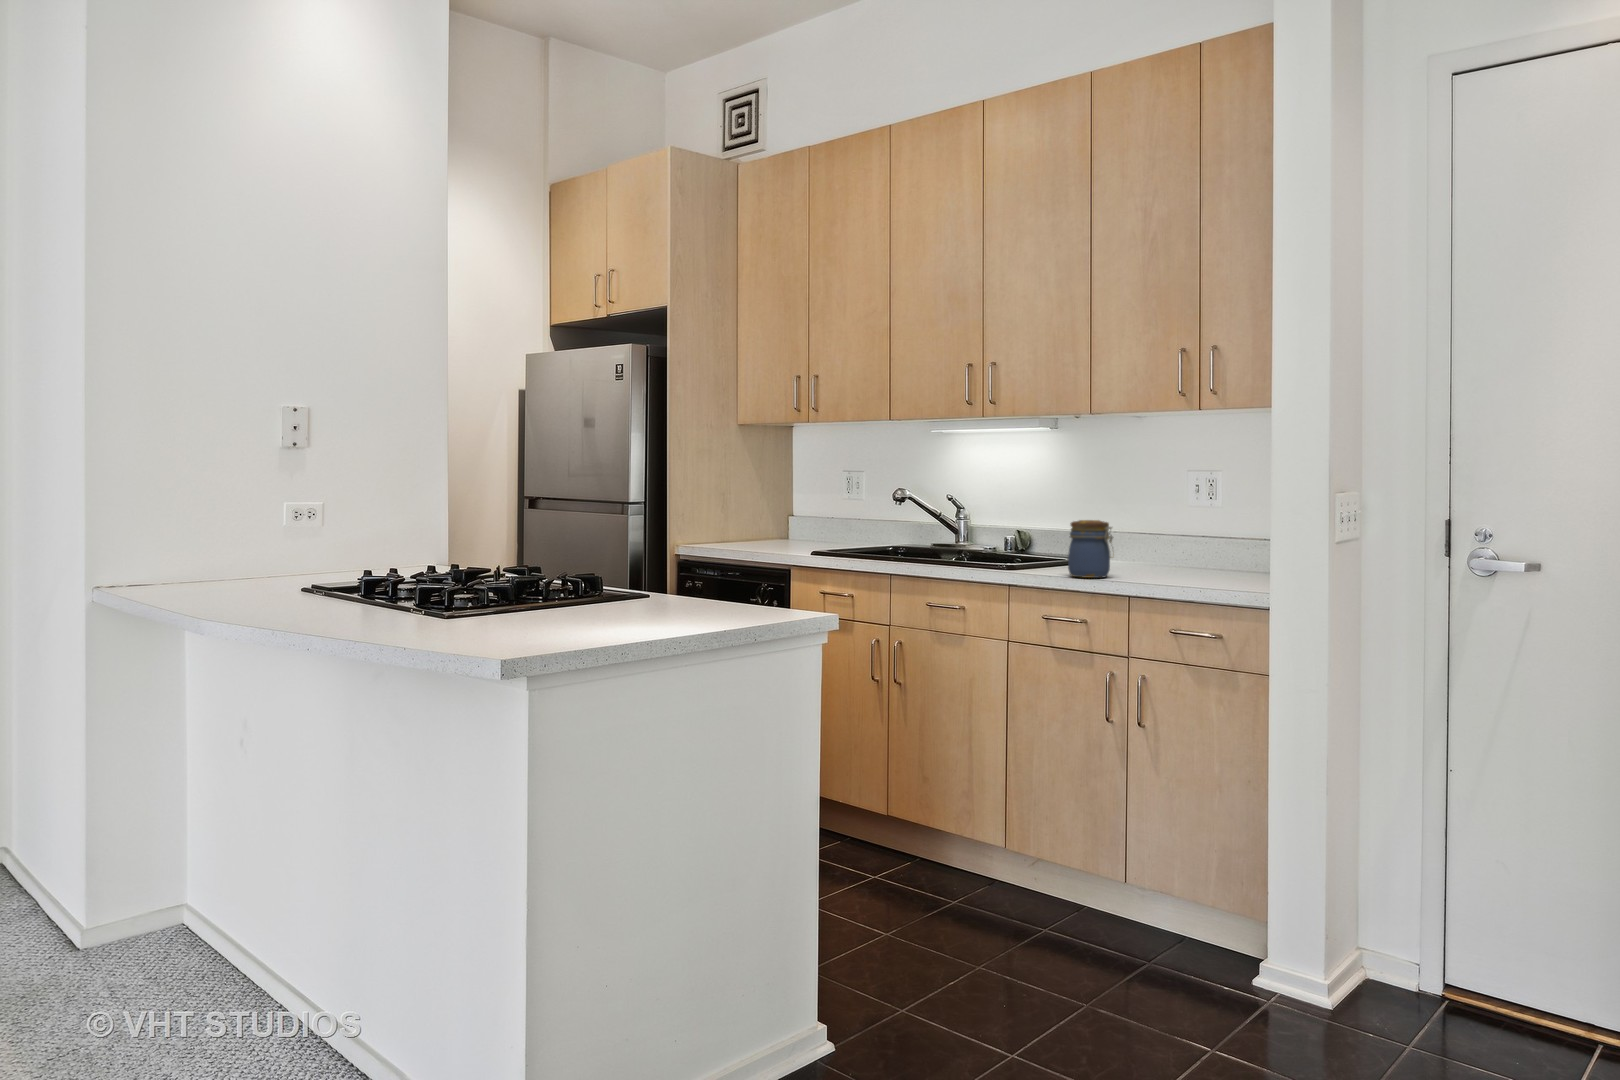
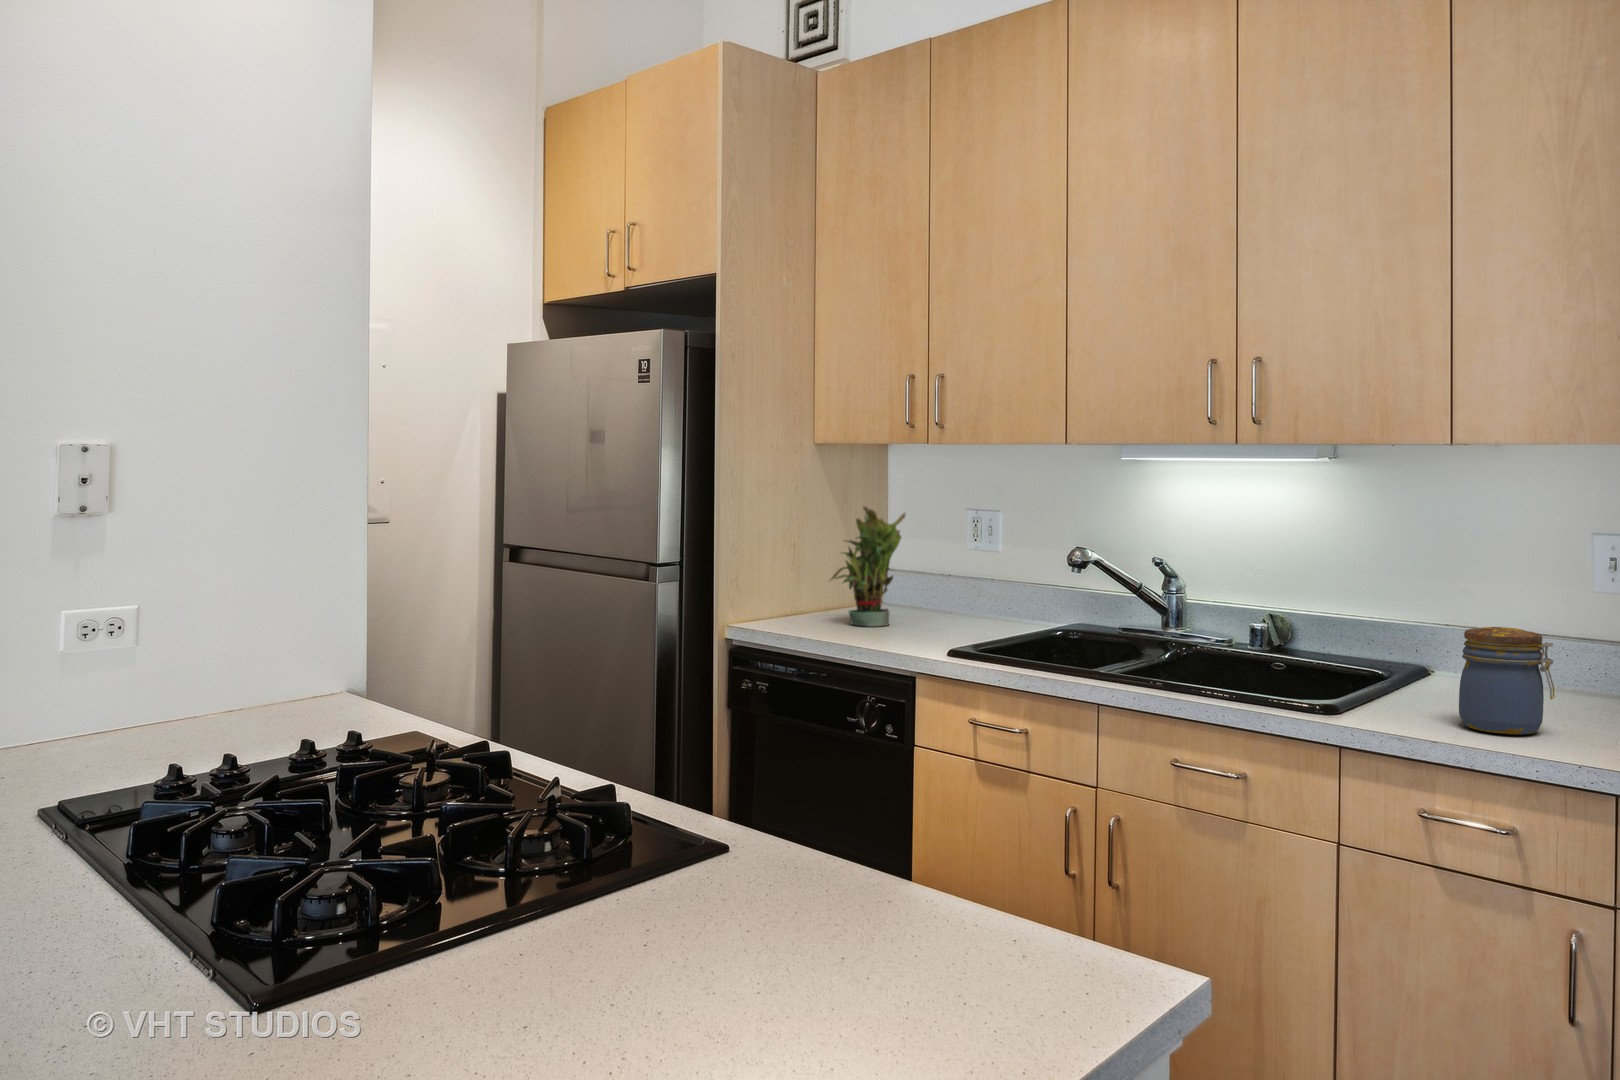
potted plant: none [746,464,798,546] -> present [831,506,905,626]

